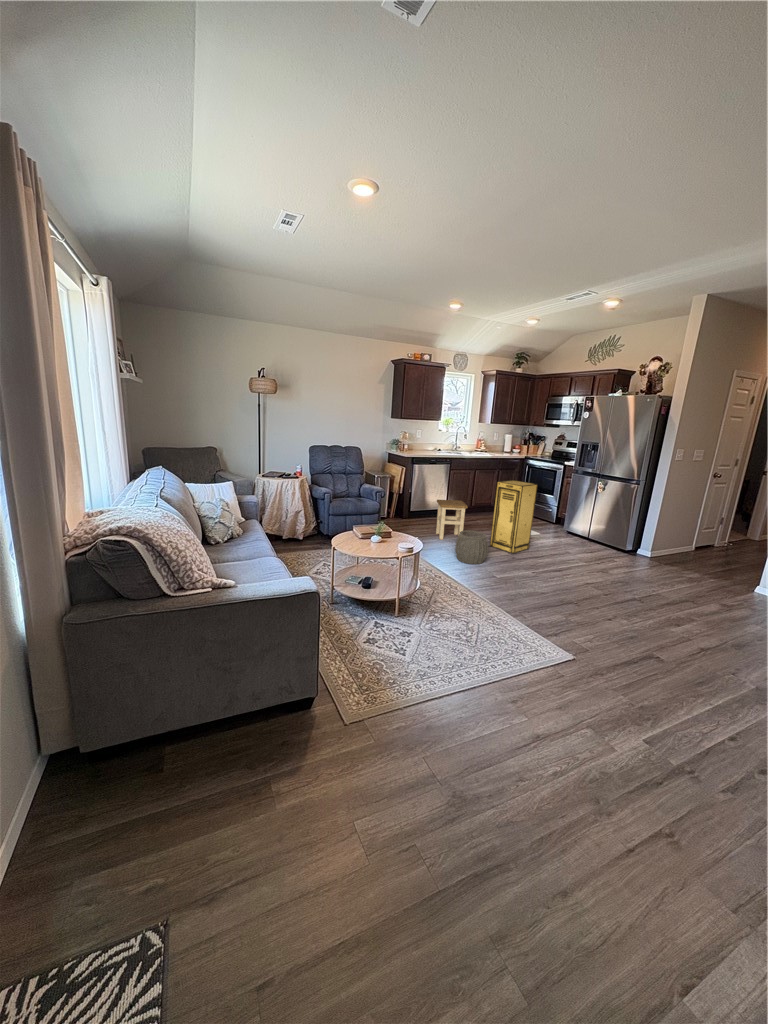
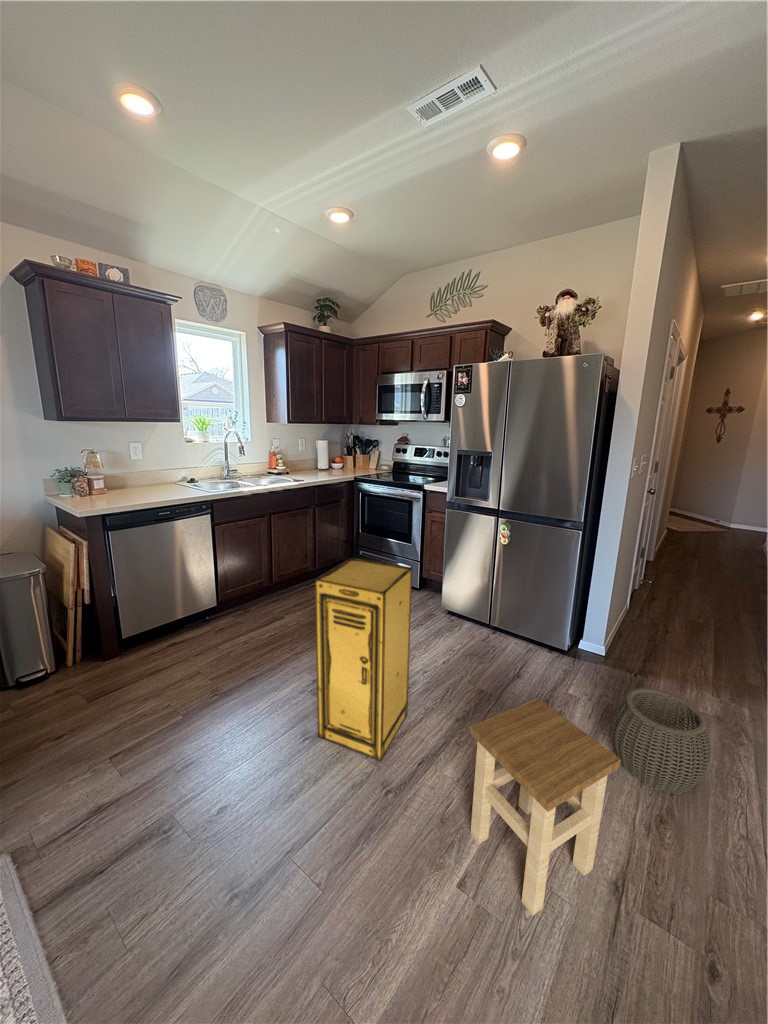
stool: present [436,500,468,540] -> present [470,698,621,916]
woven basket: present [455,531,488,564] -> present [612,688,711,794]

